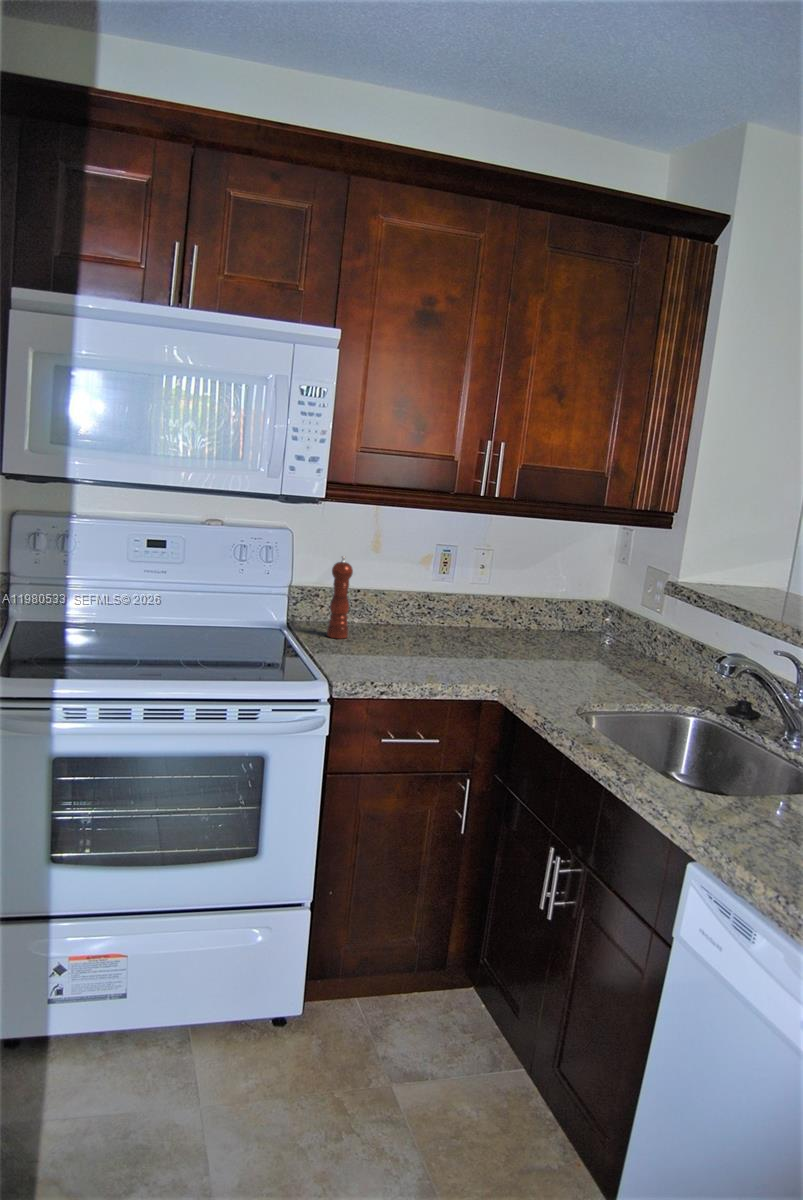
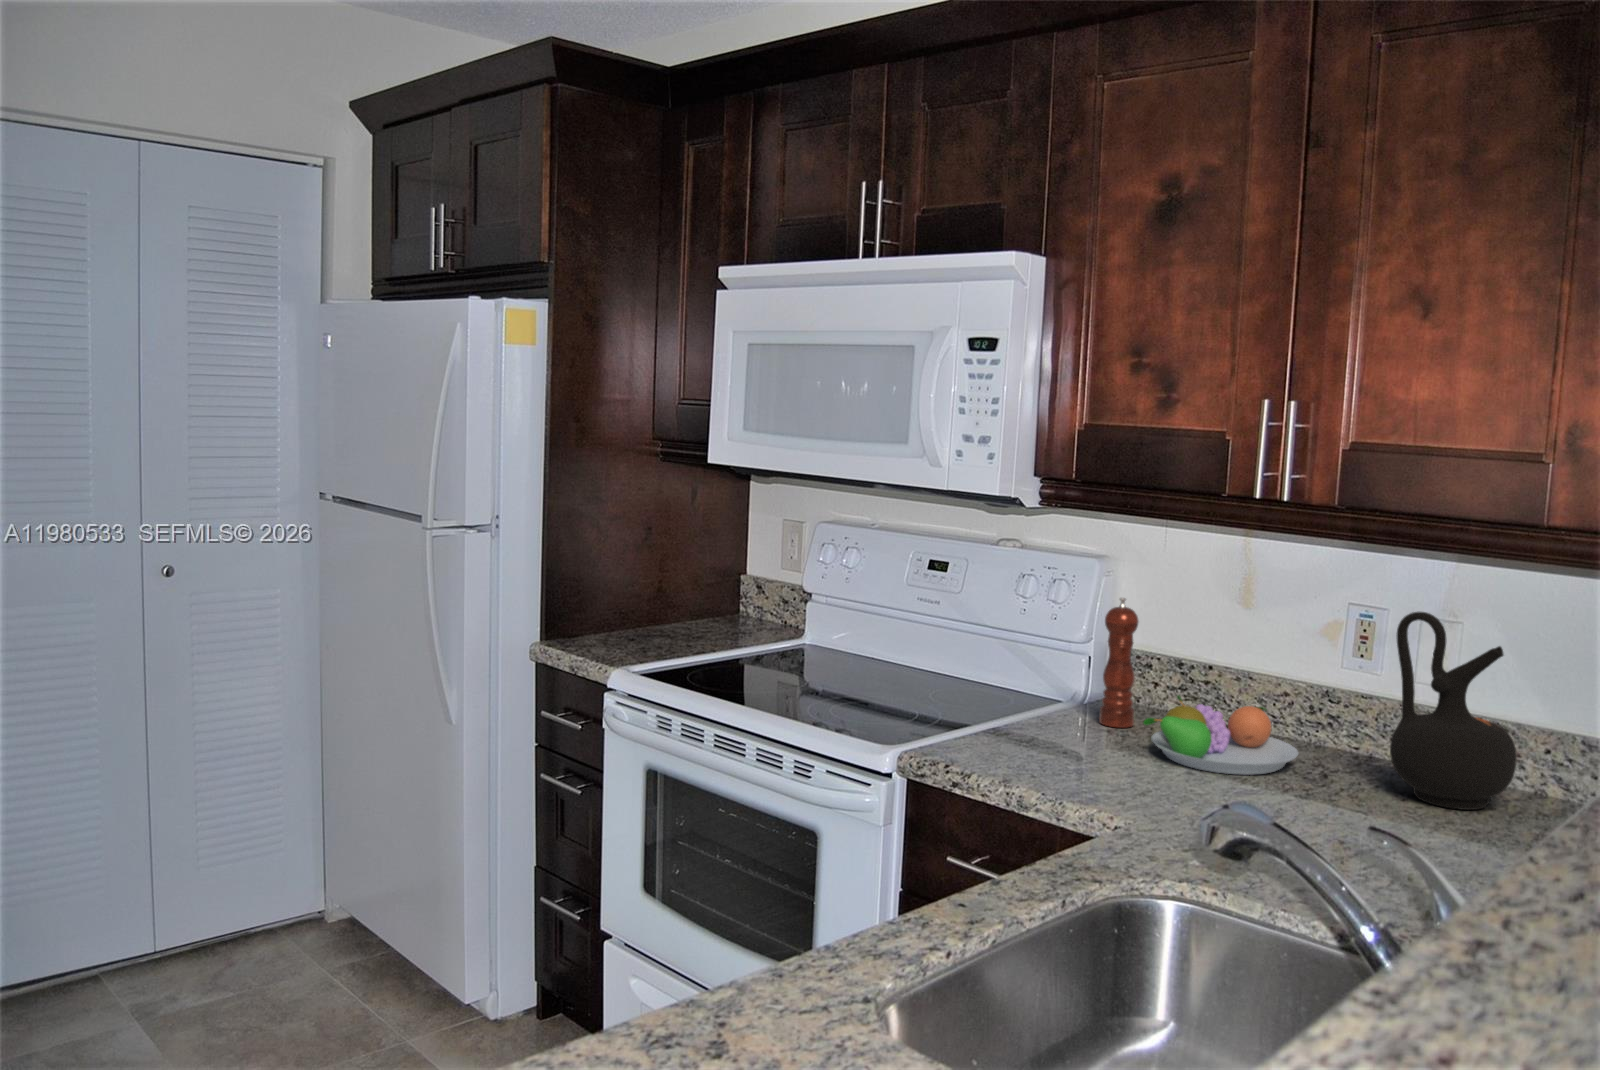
ceramic jug: none [493,548,549,643] -> present [1390,612,1517,810]
fruit bowl: none [385,610,465,651] -> present [1144,695,1298,775]

